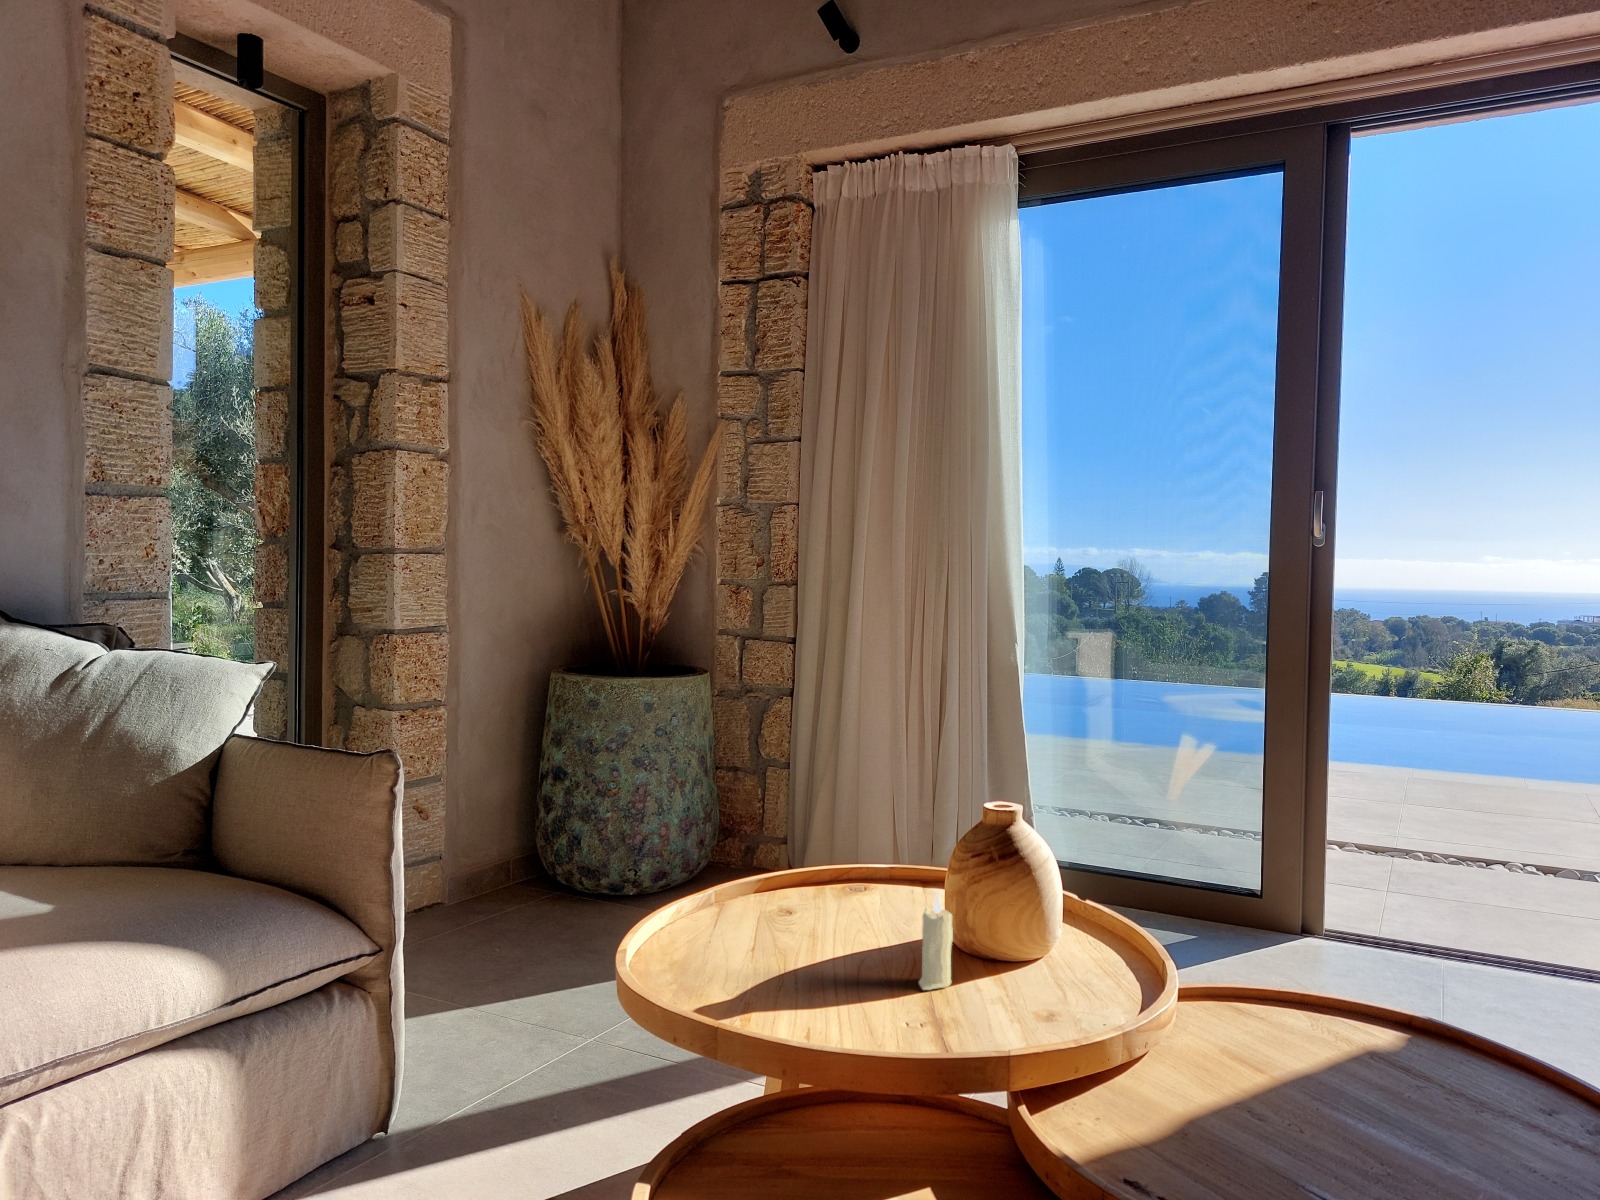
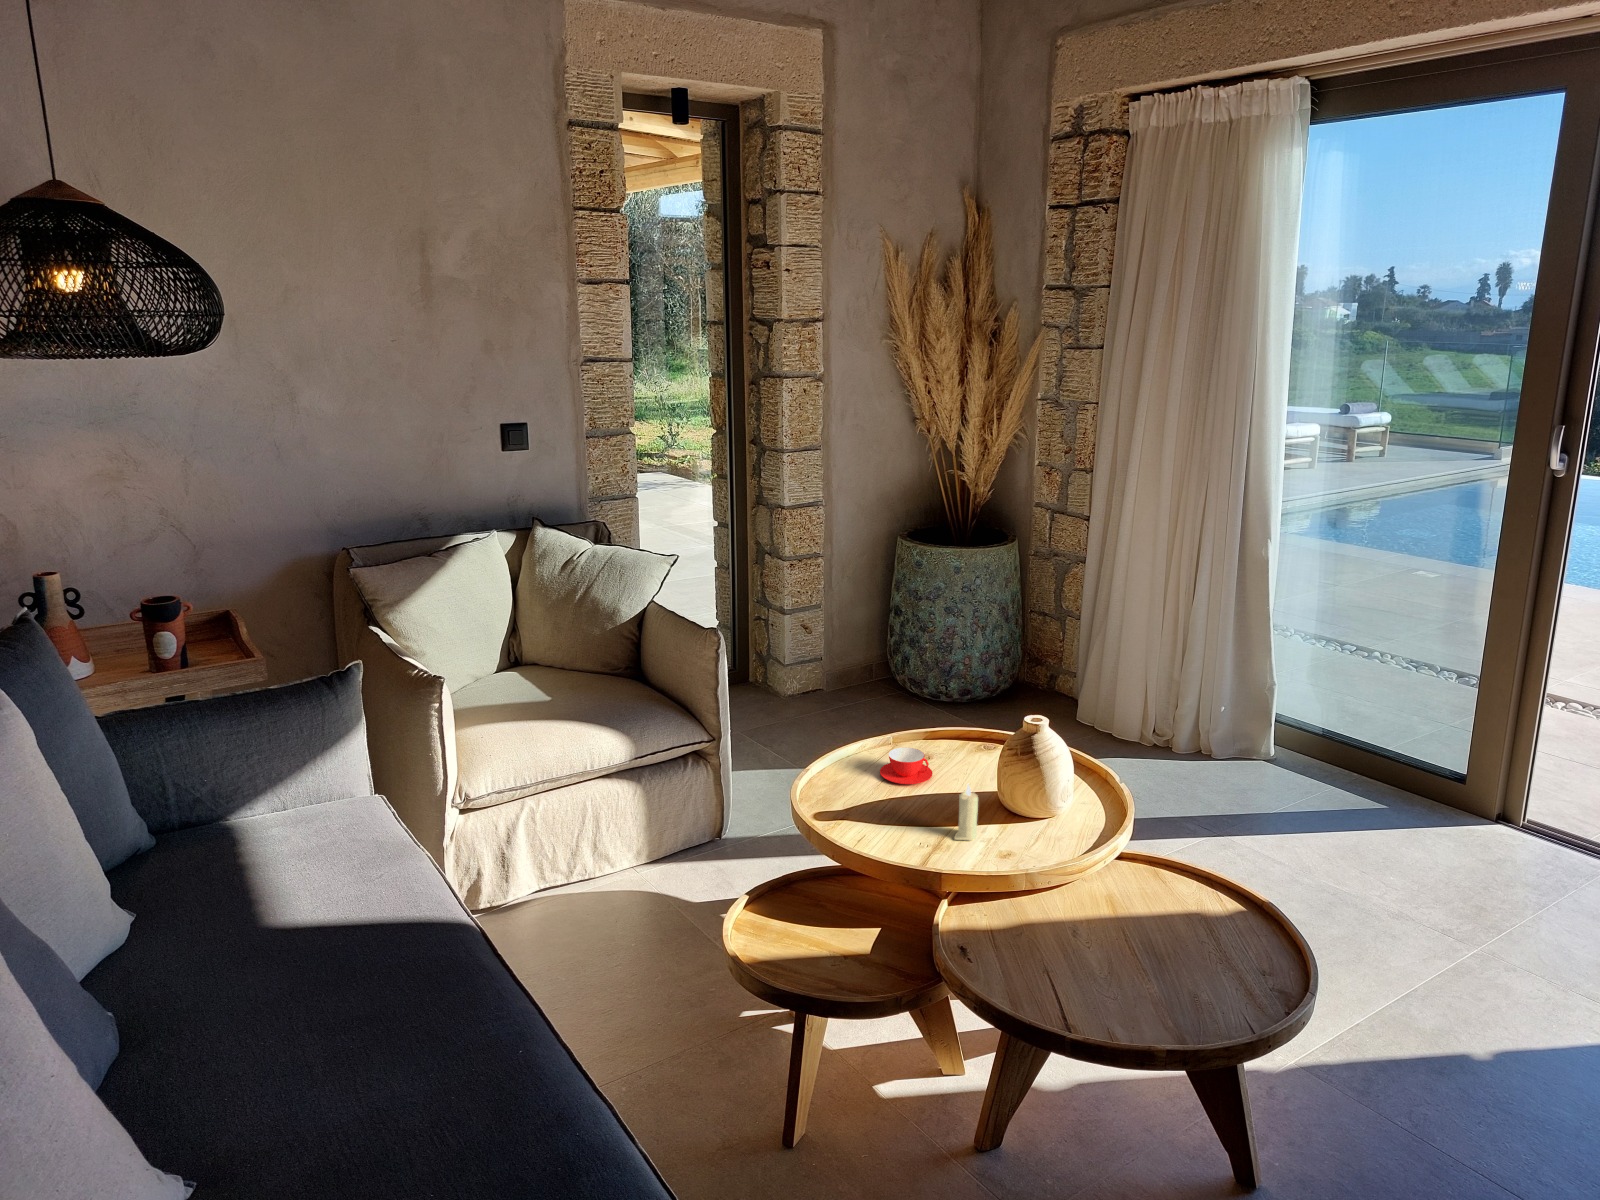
teacup: none [730,886,812,938] -> present [880,747,932,784]

